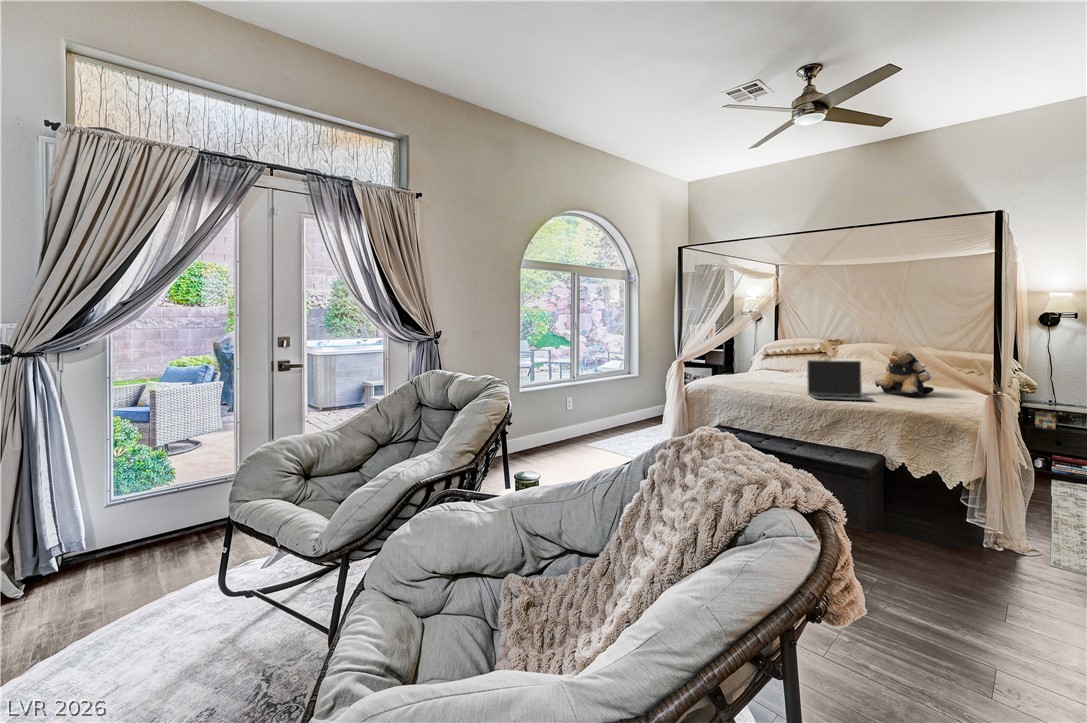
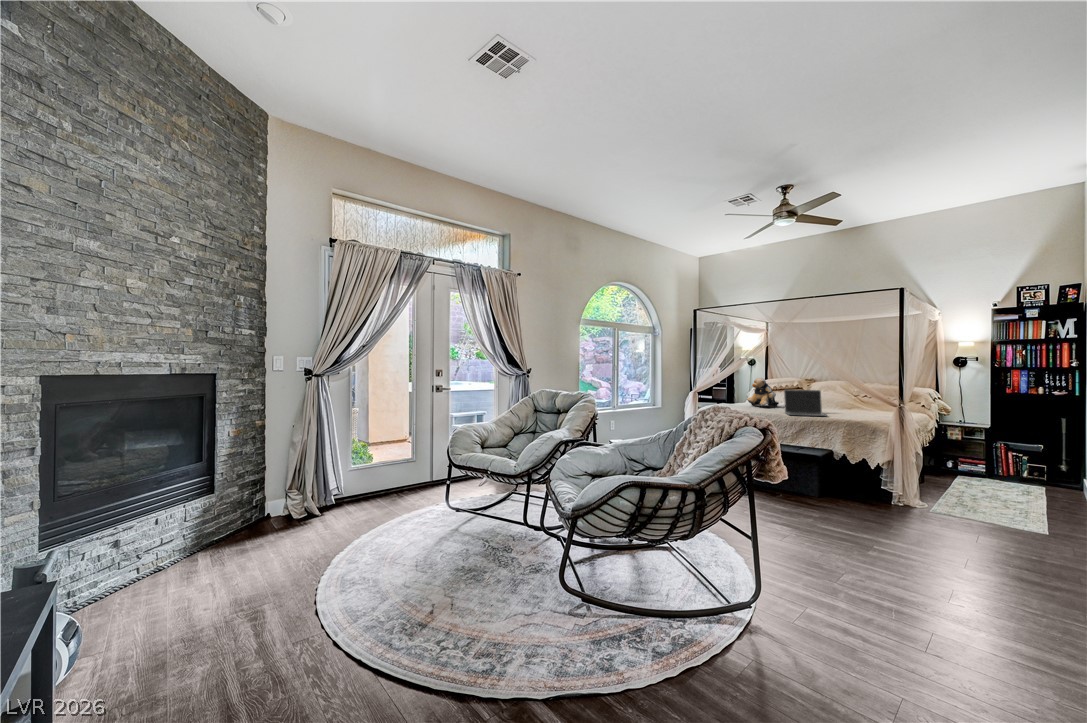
teddy bear: present [875,347,934,396] -> present [747,378,779,407]

